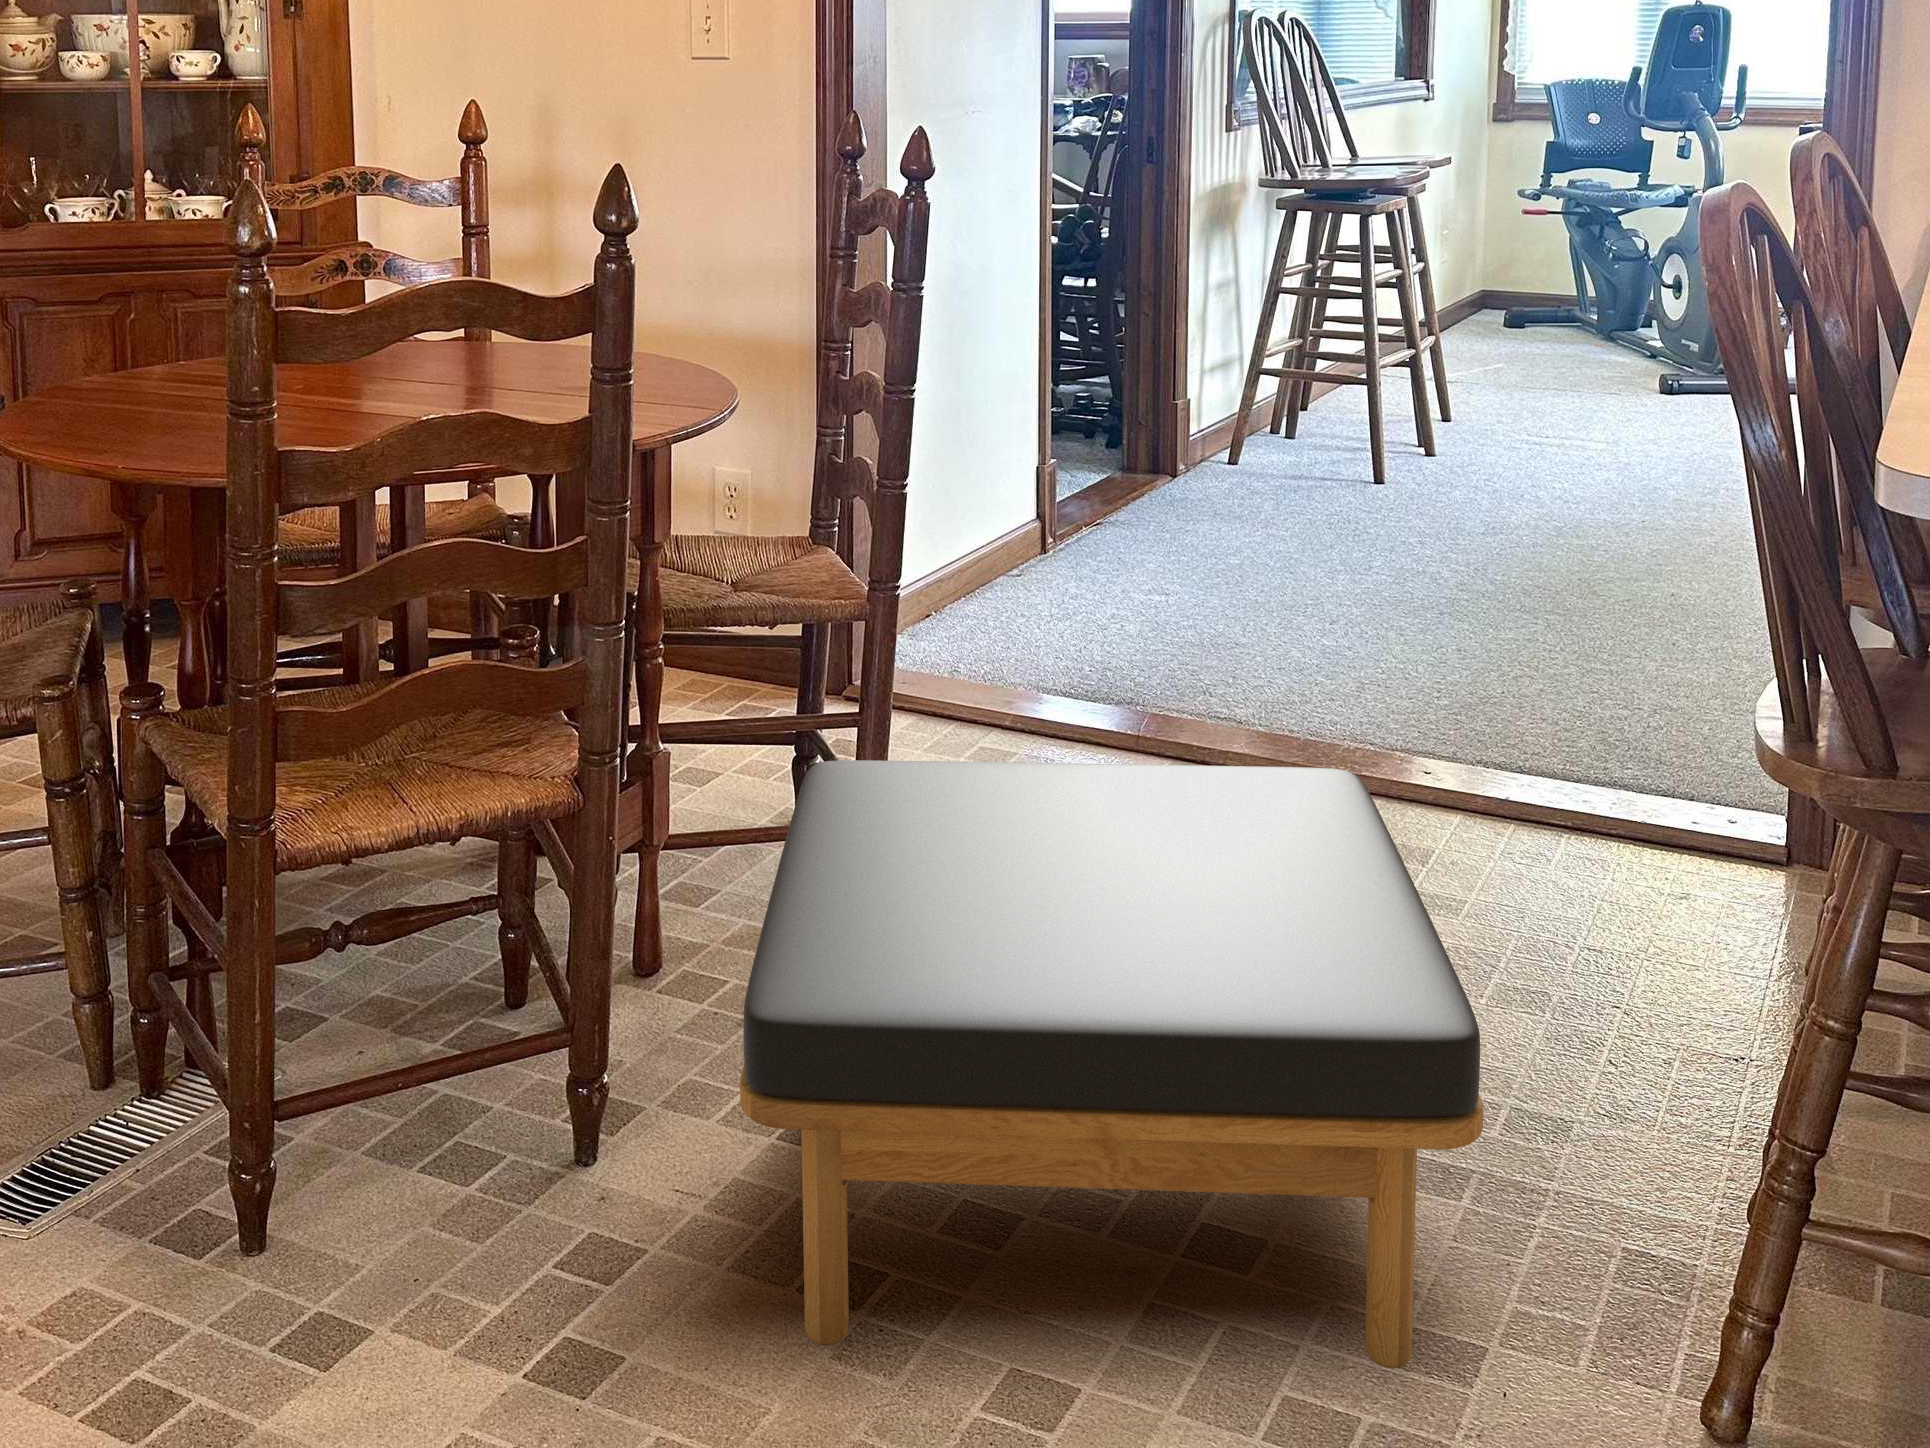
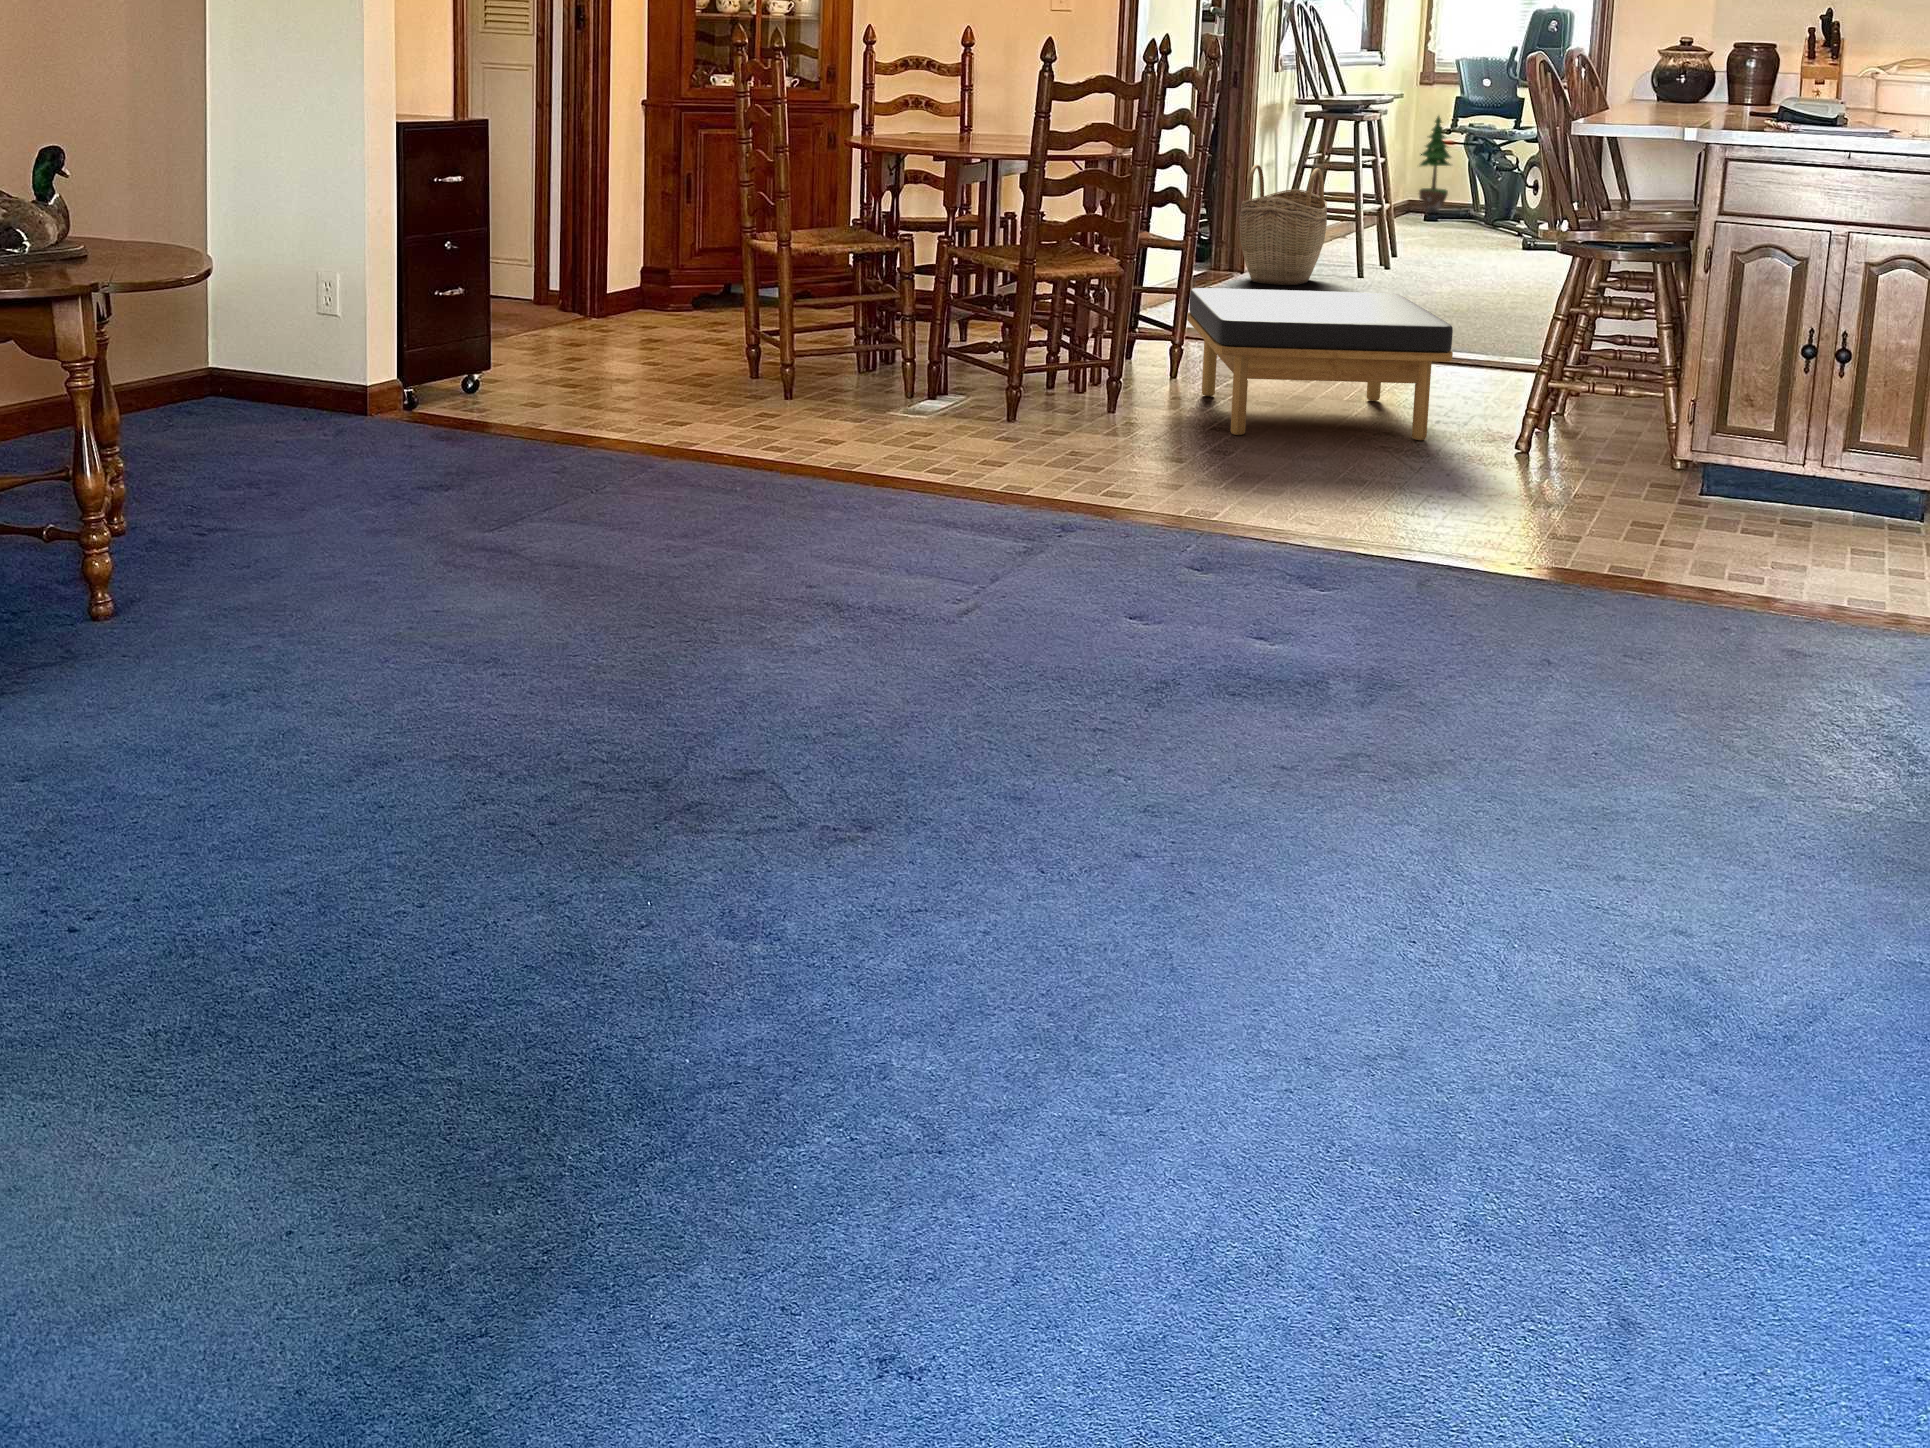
potted tree: none [1493,165,1548,312] -> present [1419,116,1451,213]
woven basket: none [1150,298,1309,513] -> present [1239,165,1327,285]

